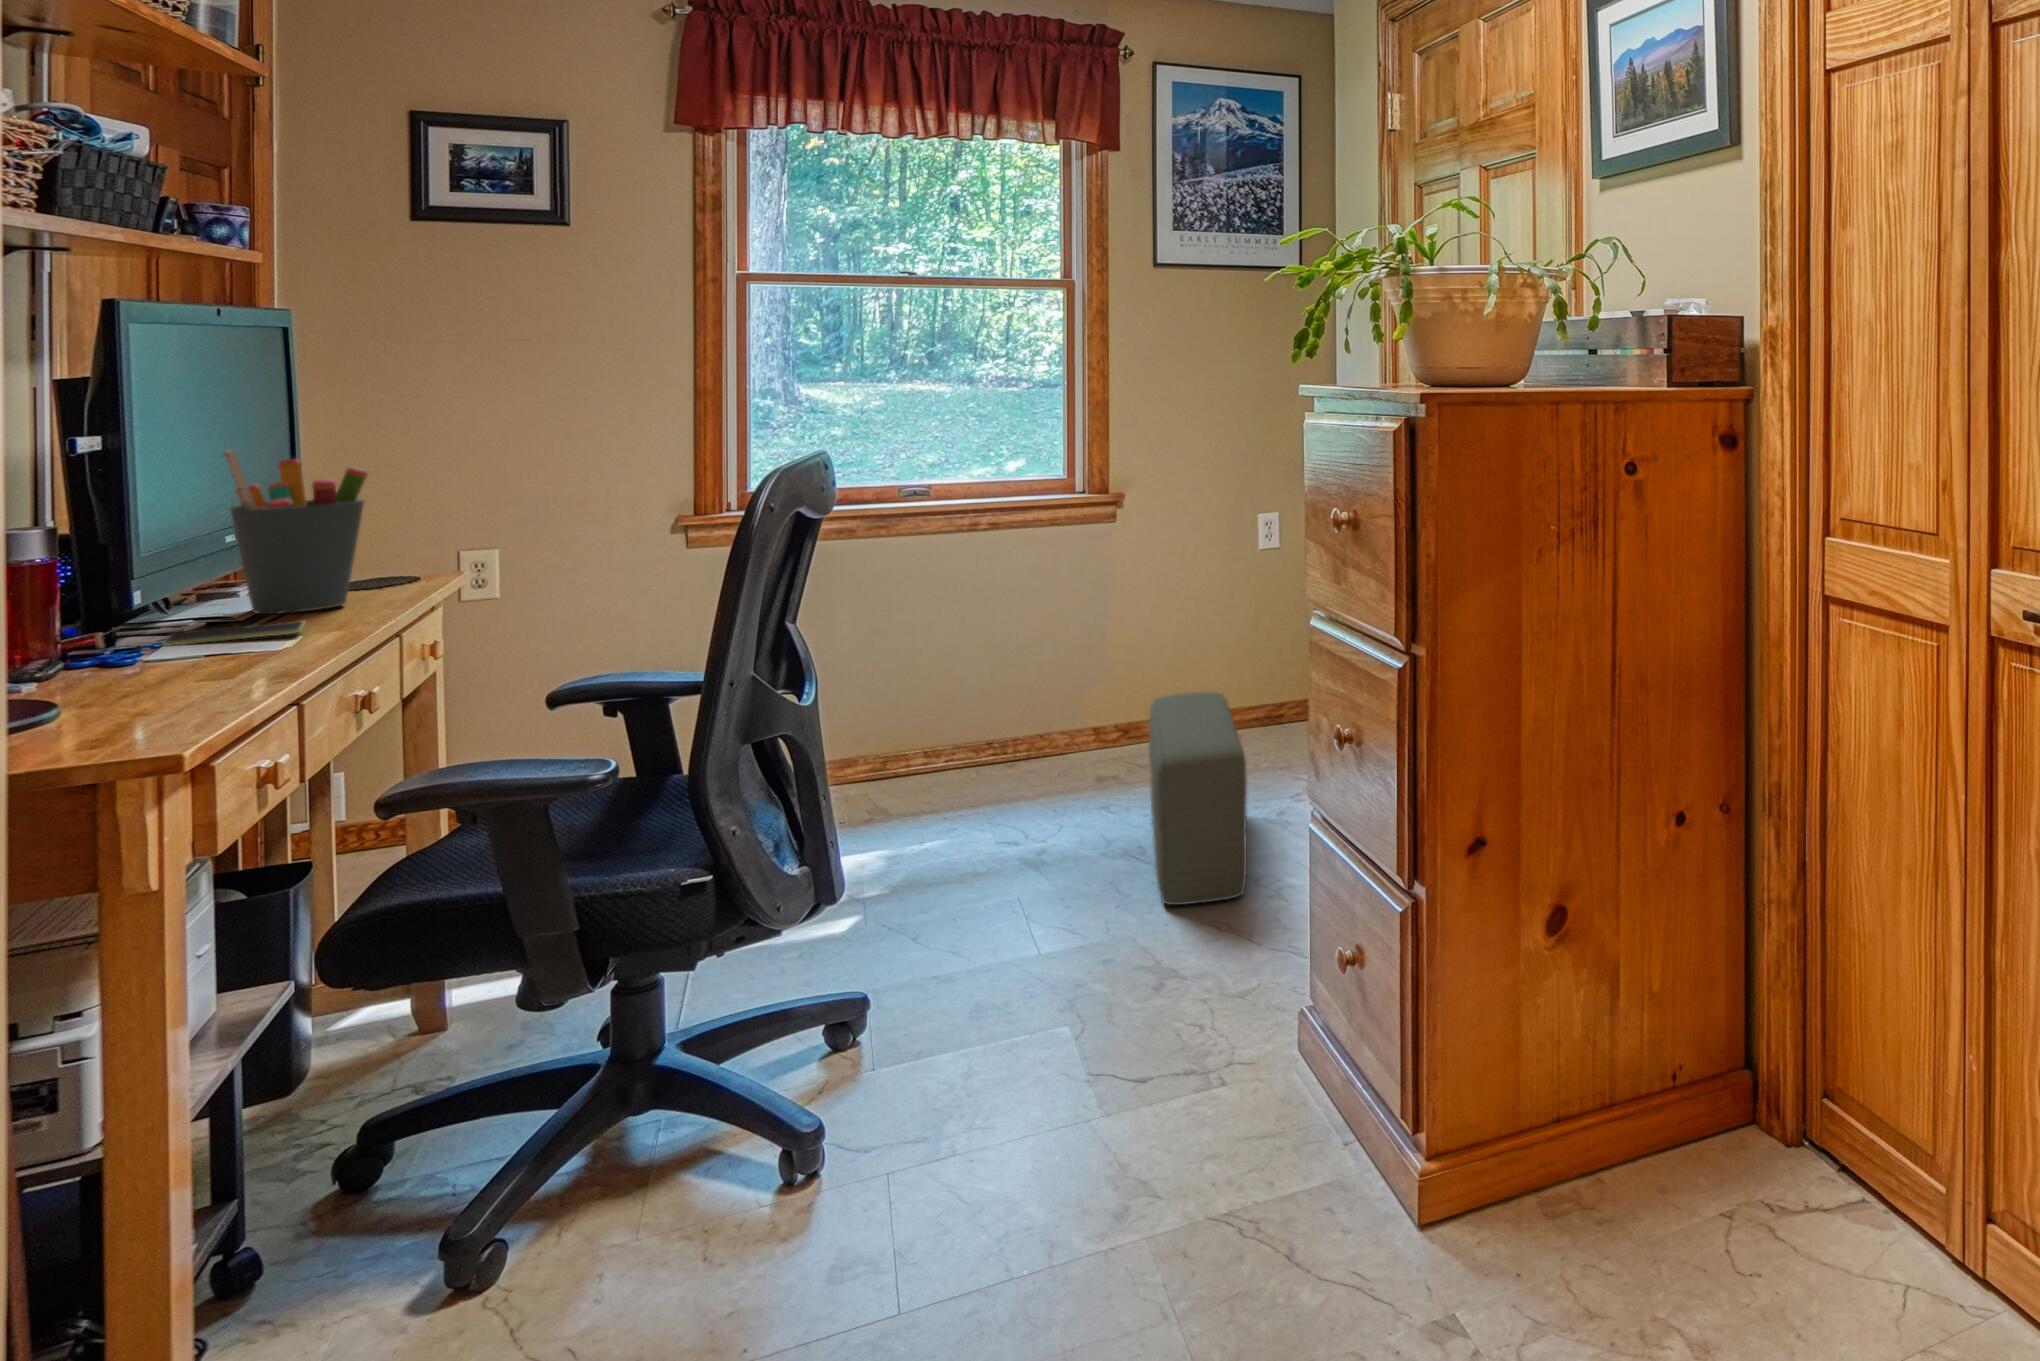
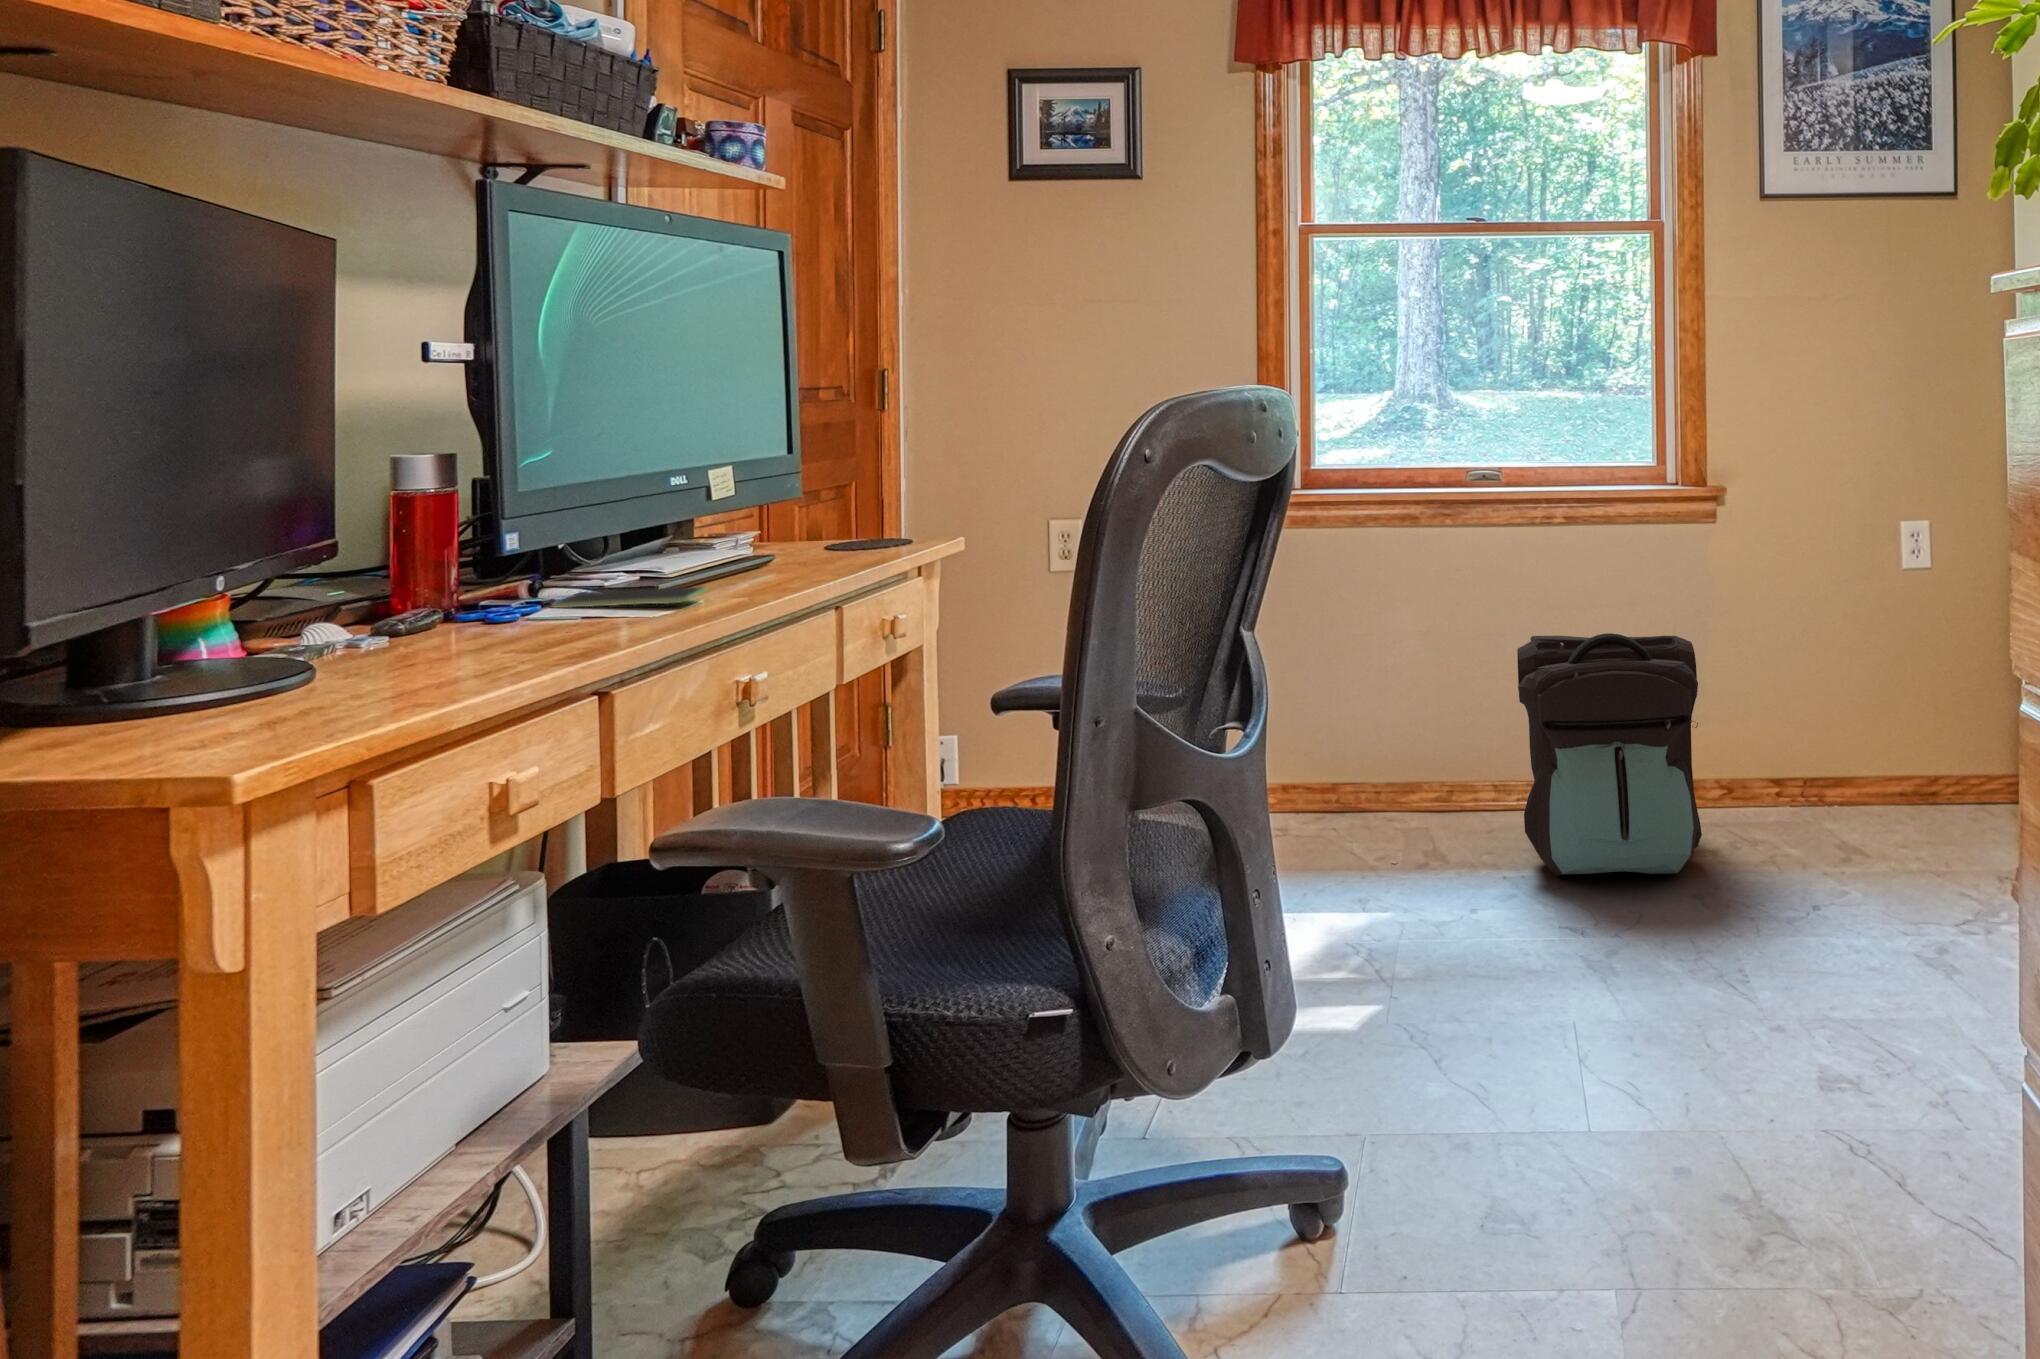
pen holder: present [224,450,368,614] -> none [677,383,824,576]
backpack: none [950,615,1107,814] -> present [1517,633,1702,876]
pouf: present [1149,692,1247,905] -> none [1753,754,1886,1078]

